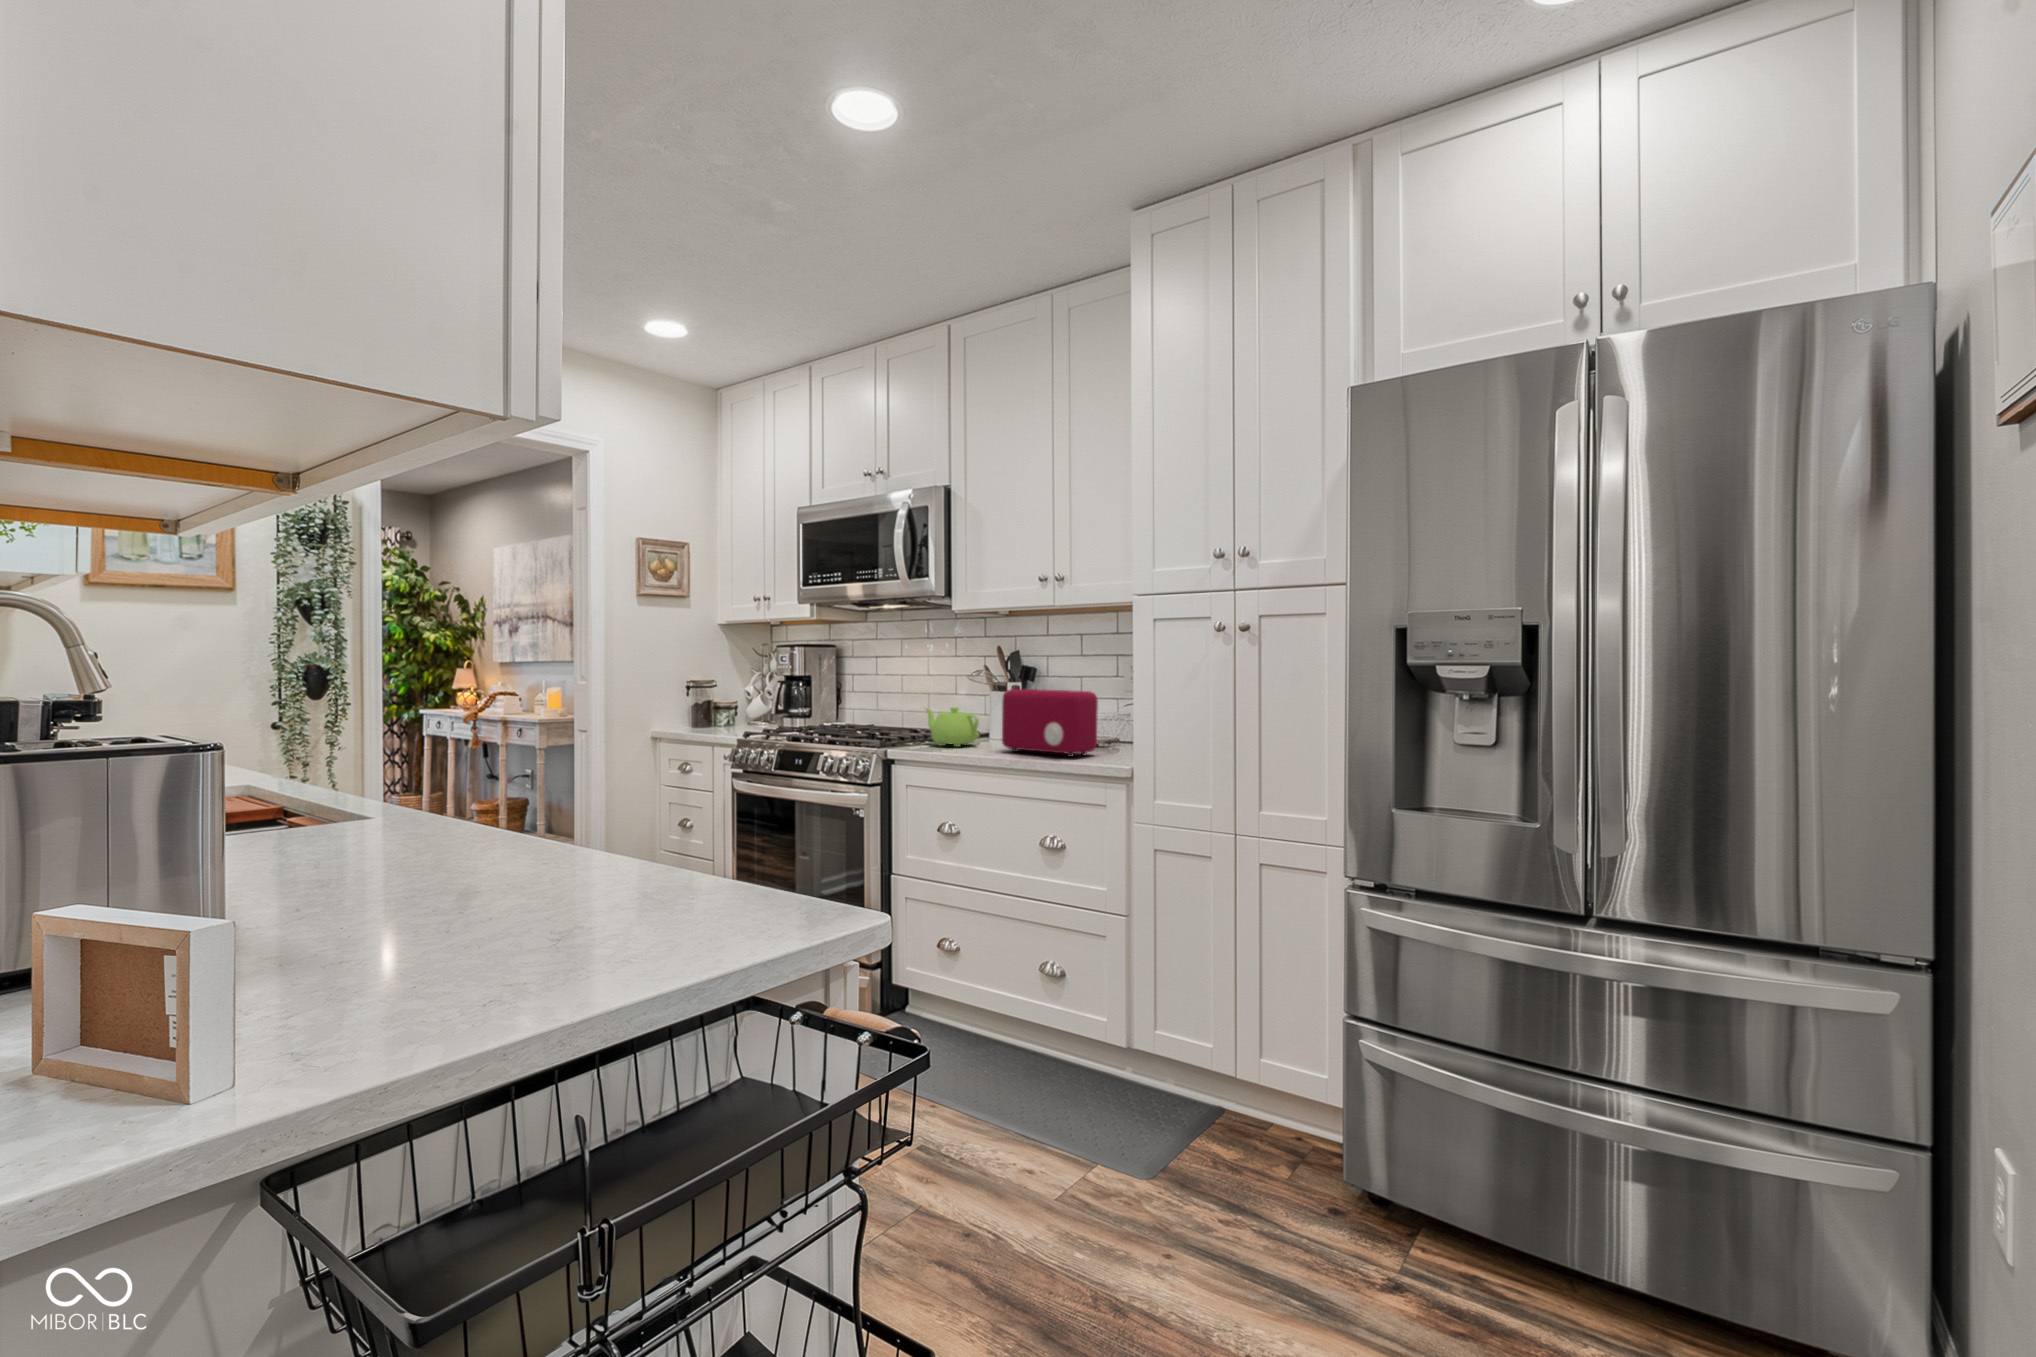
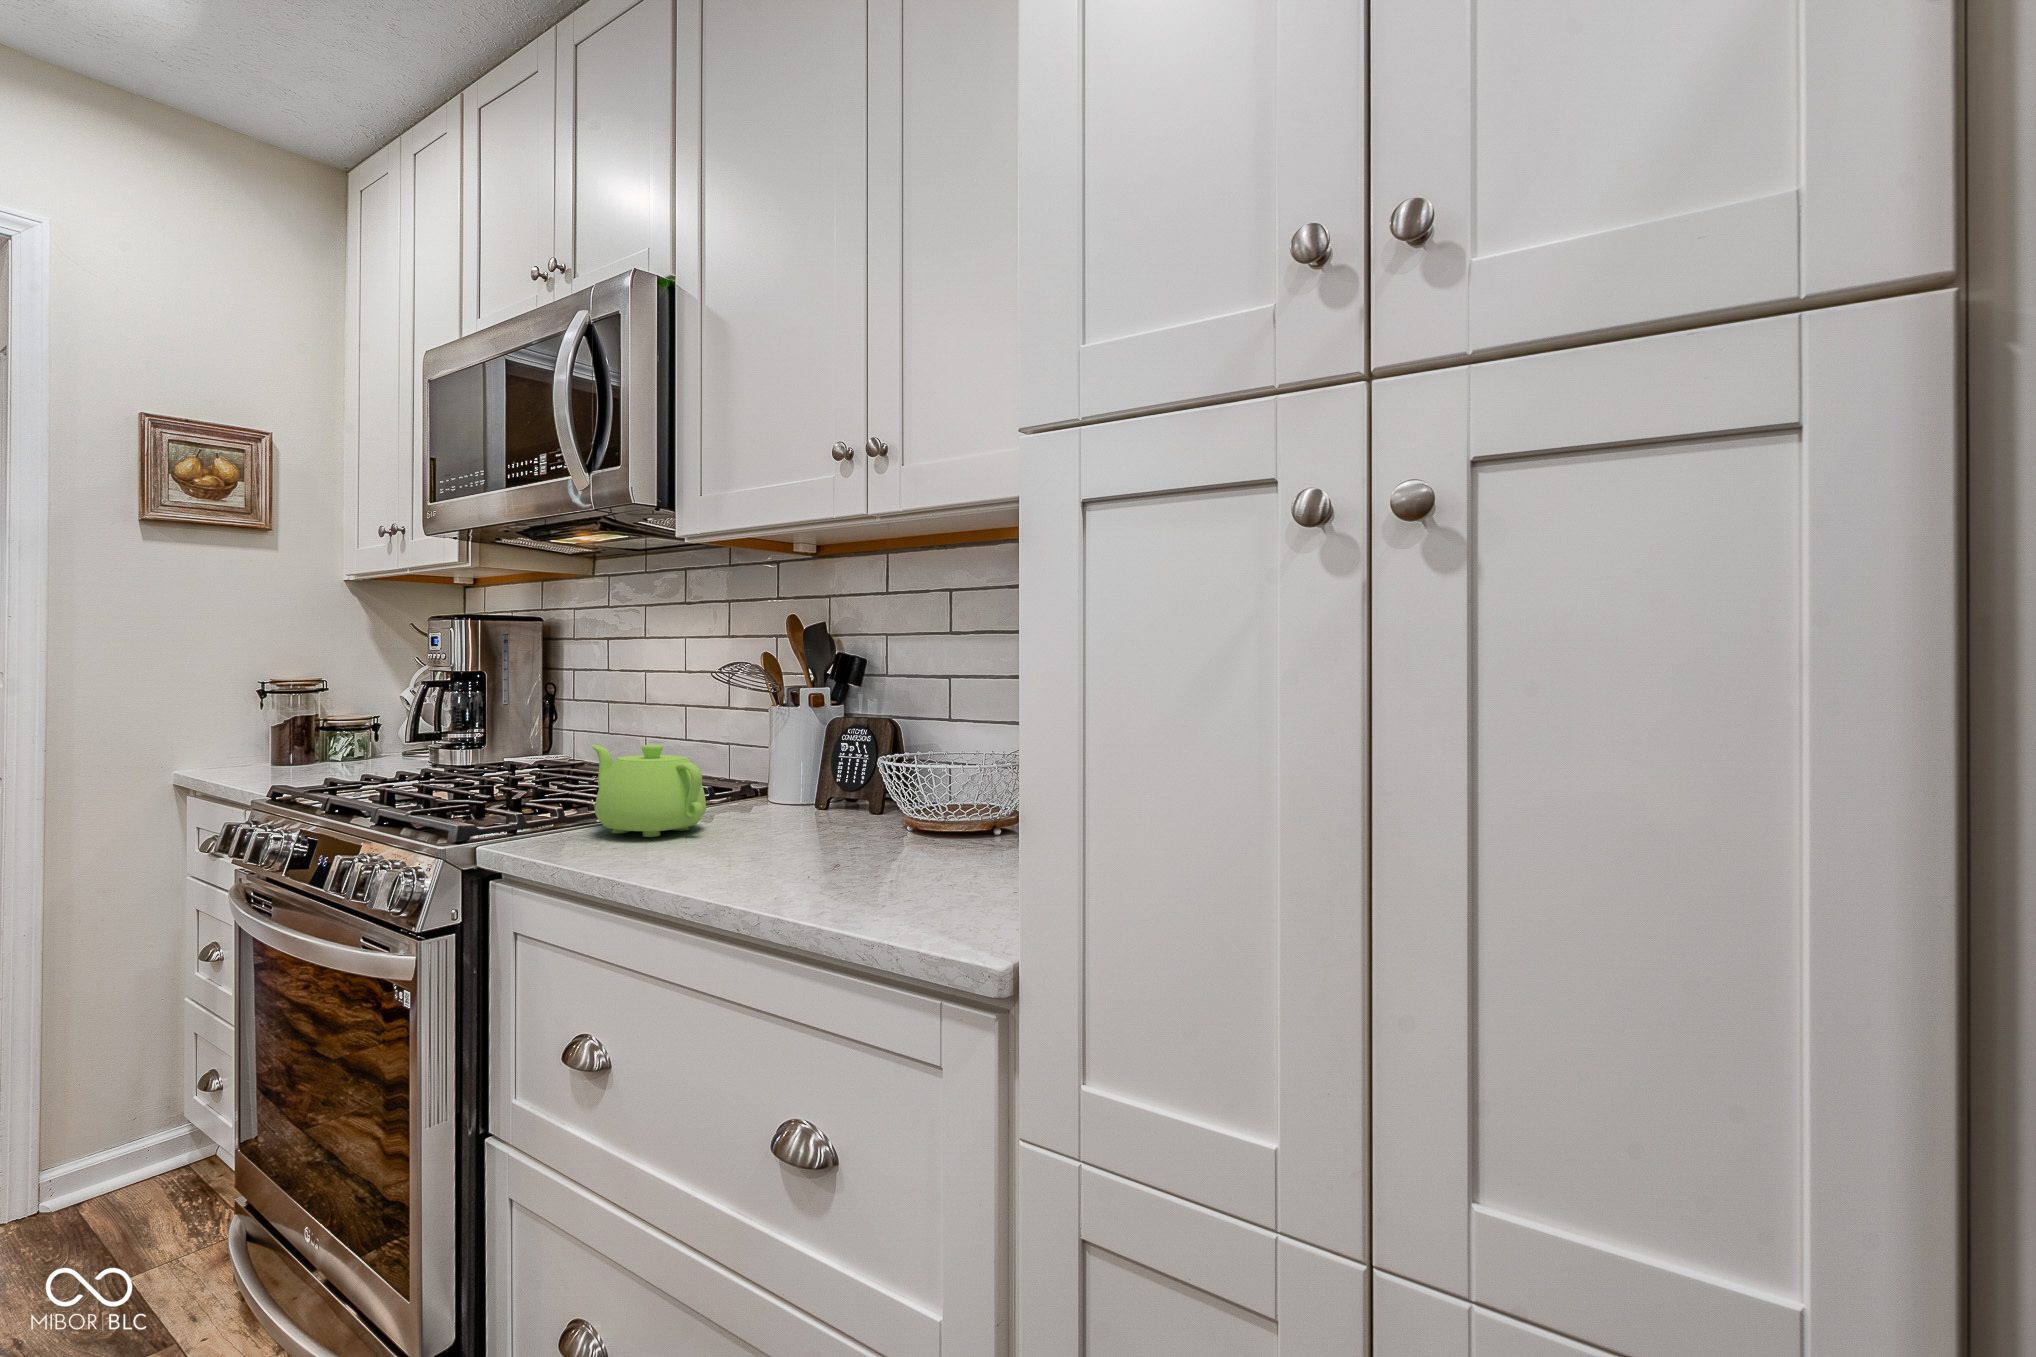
toaster: present [1002,689,1098,757] -> none [731,707,955,885]

